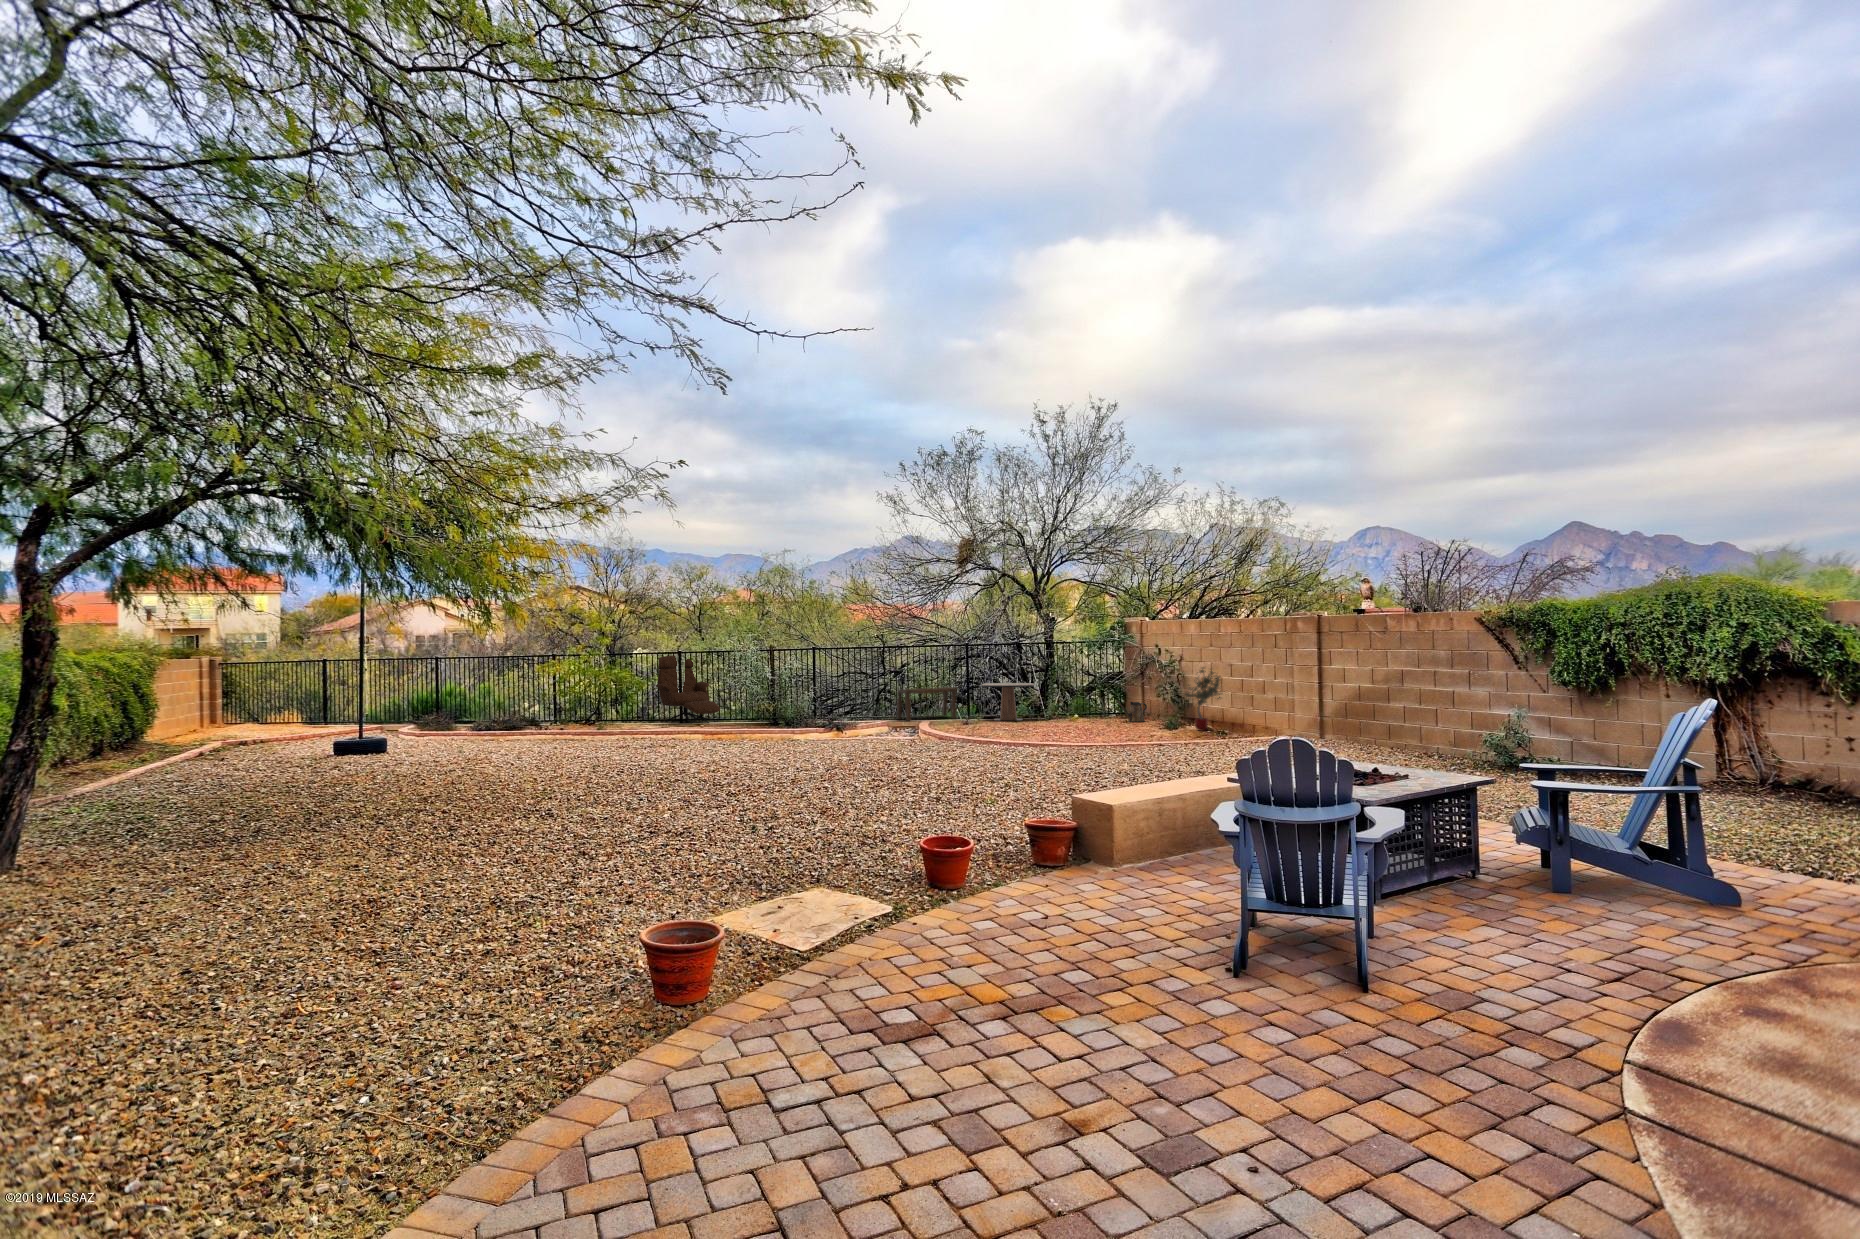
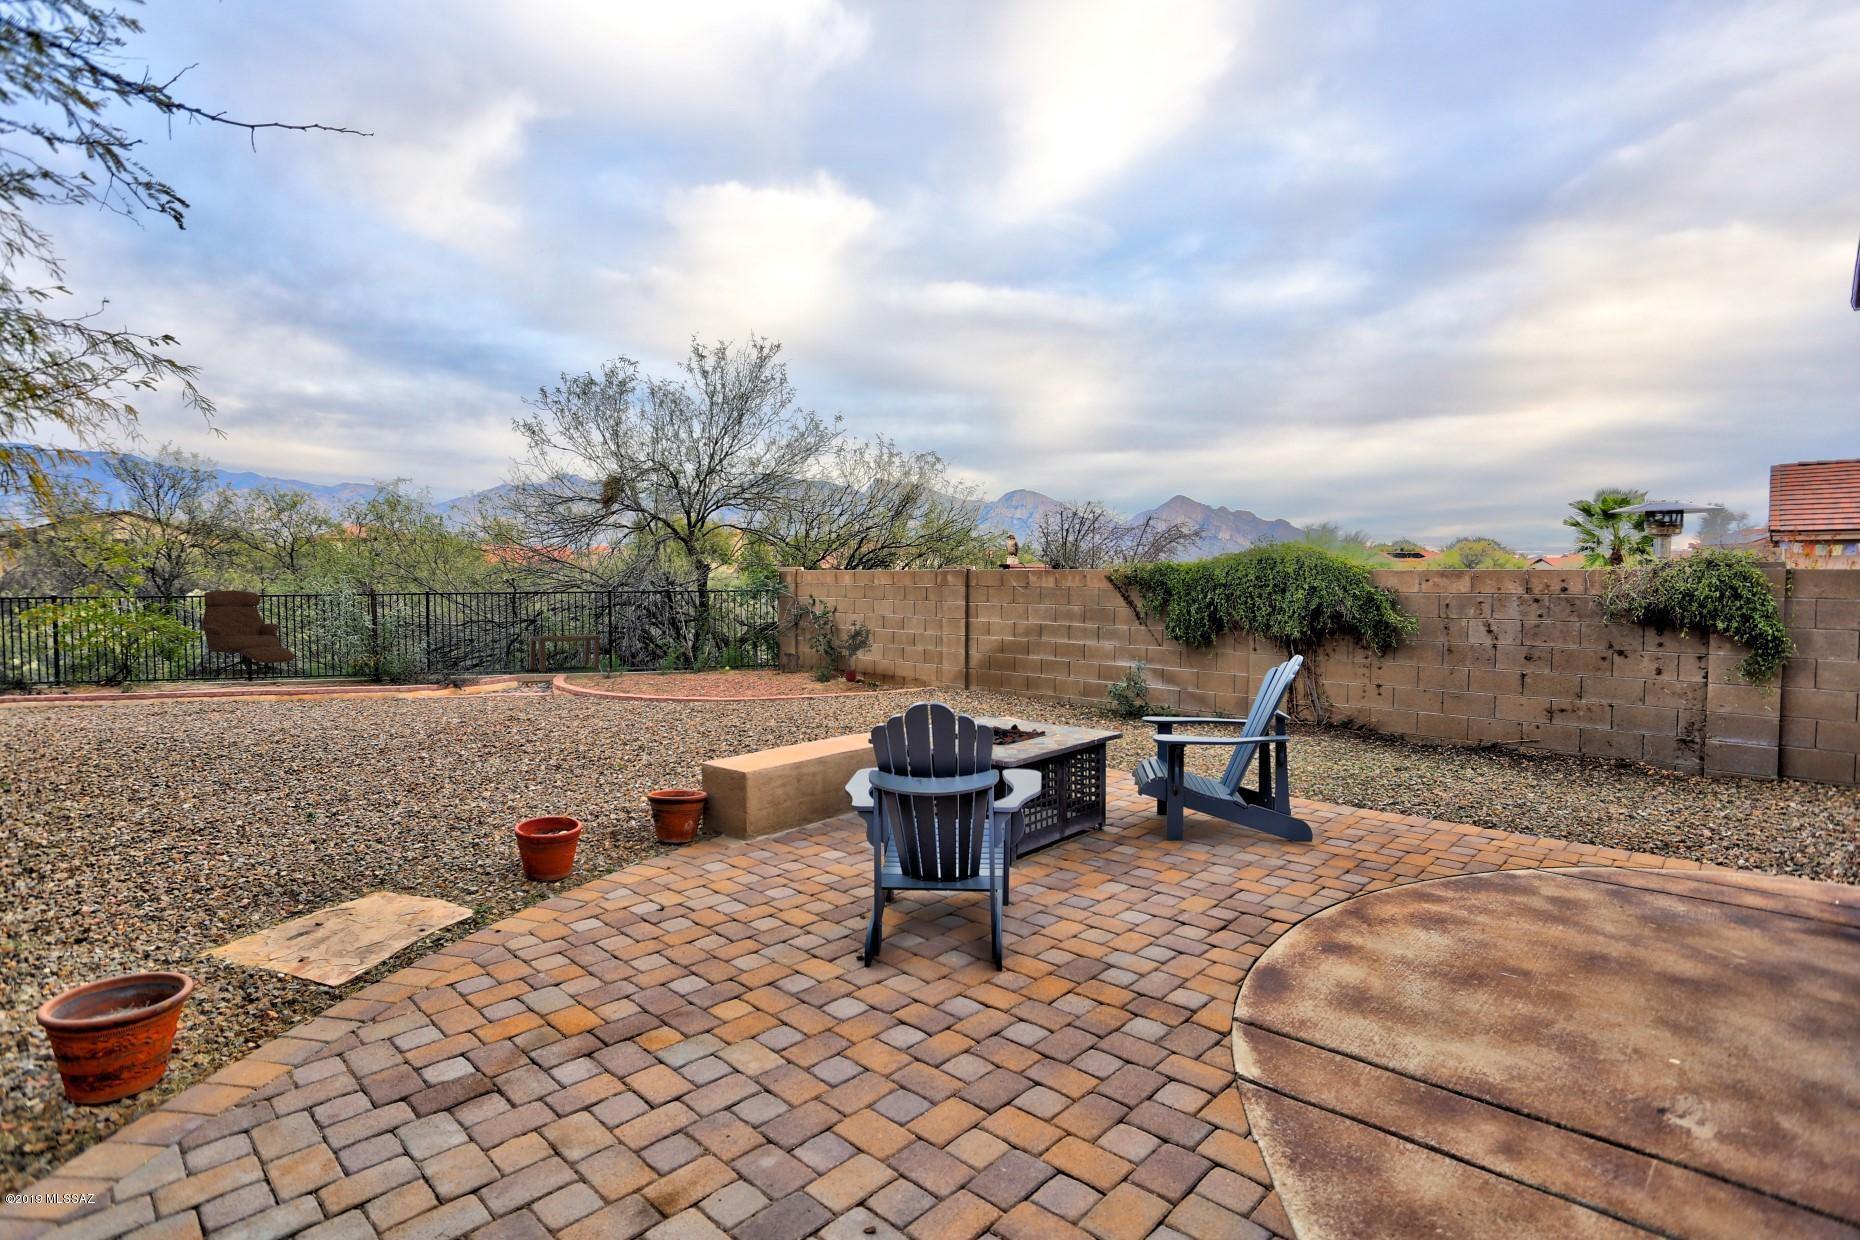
side table: present [982,683,1034,721] -> none [629,632,686,671]

